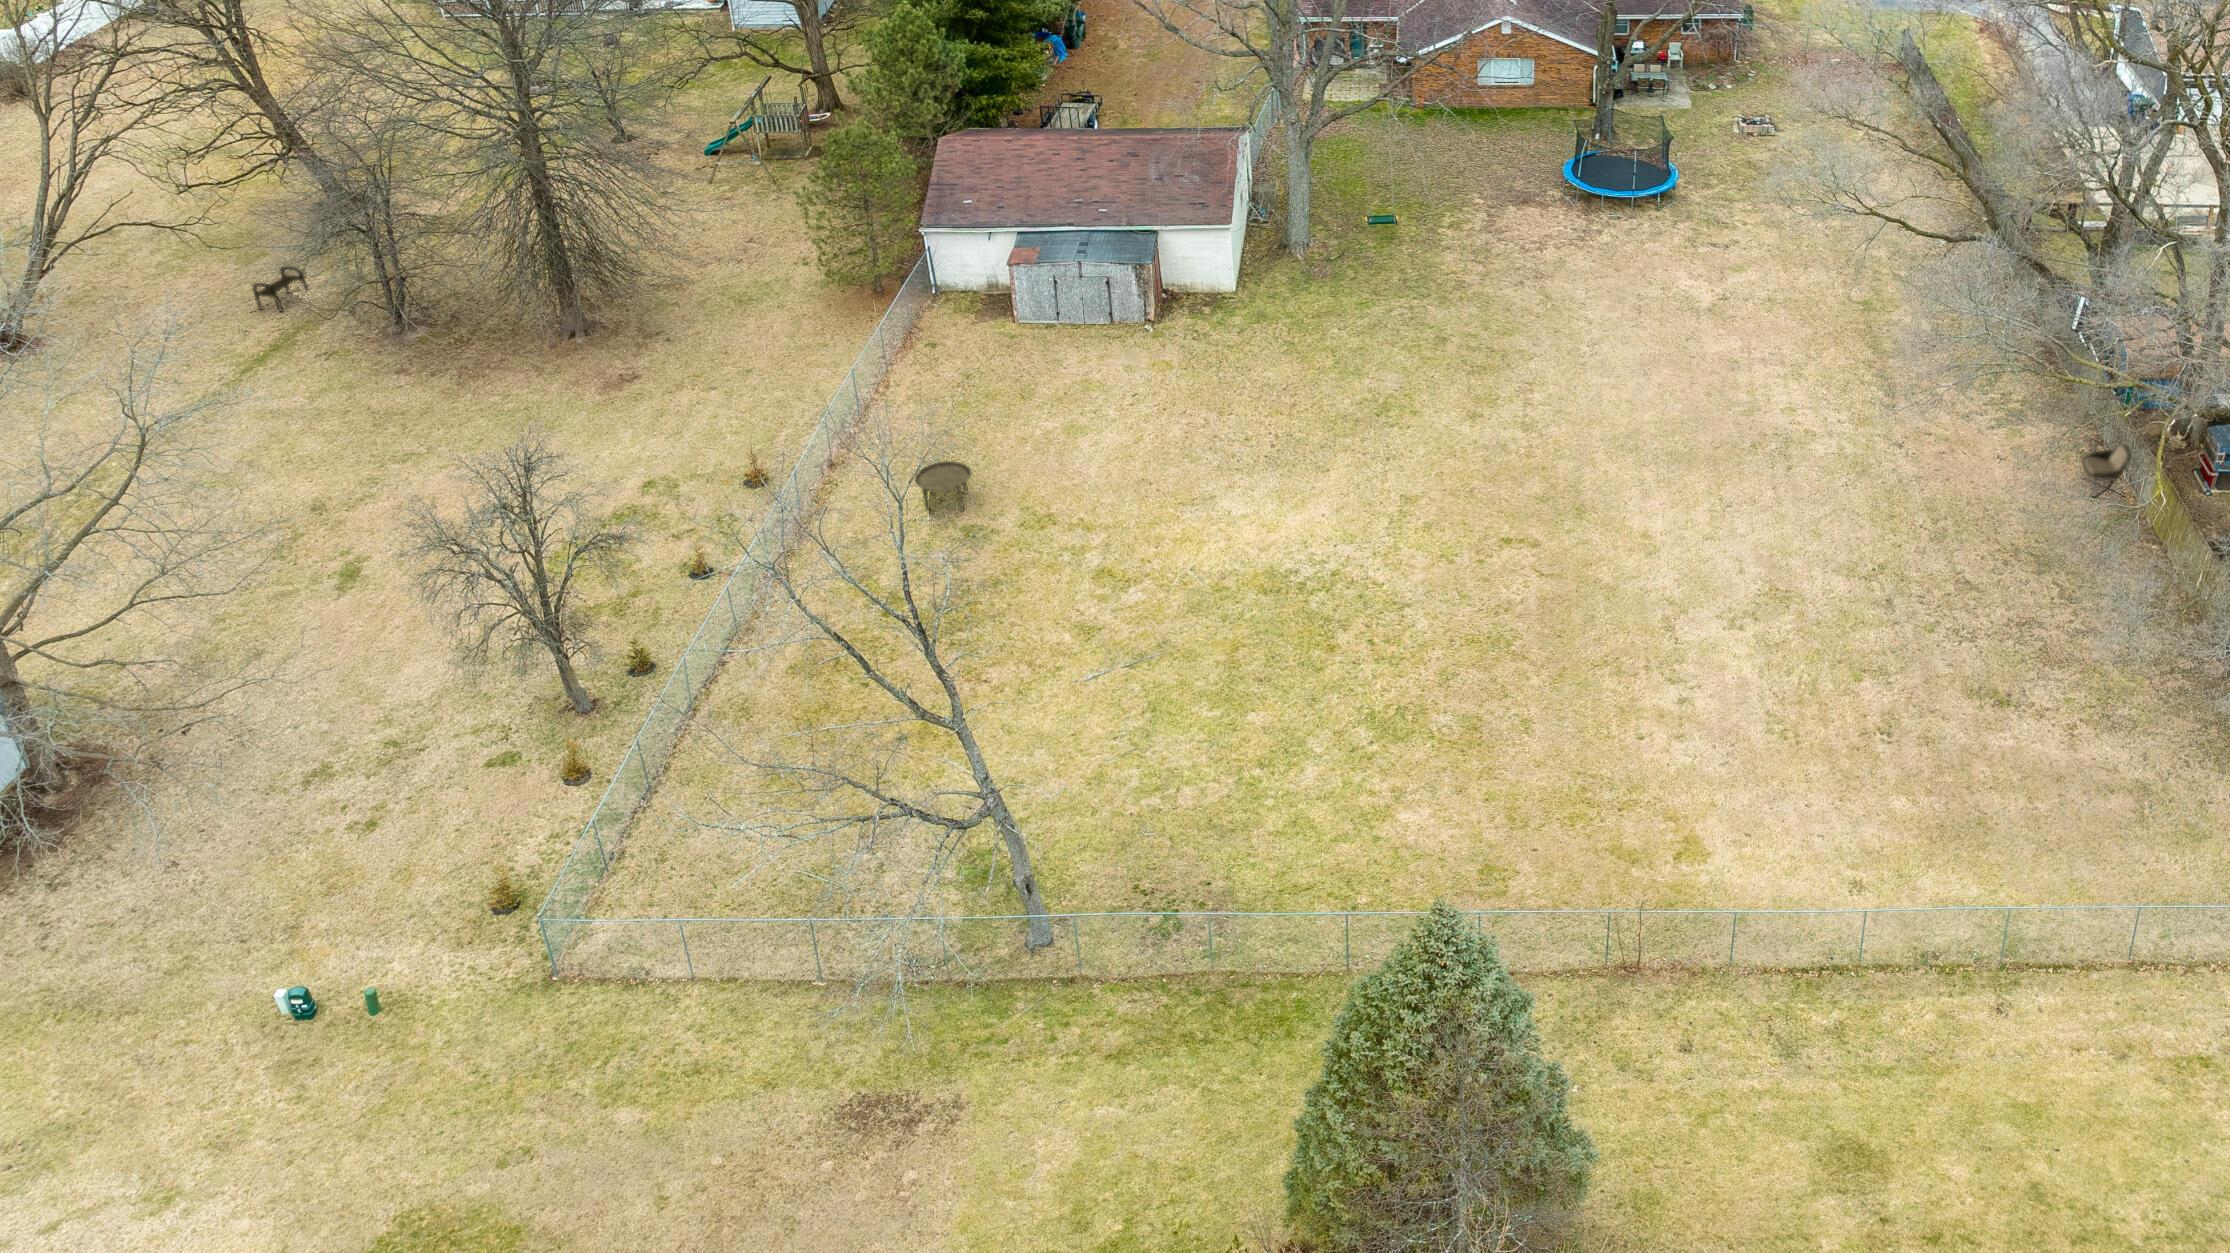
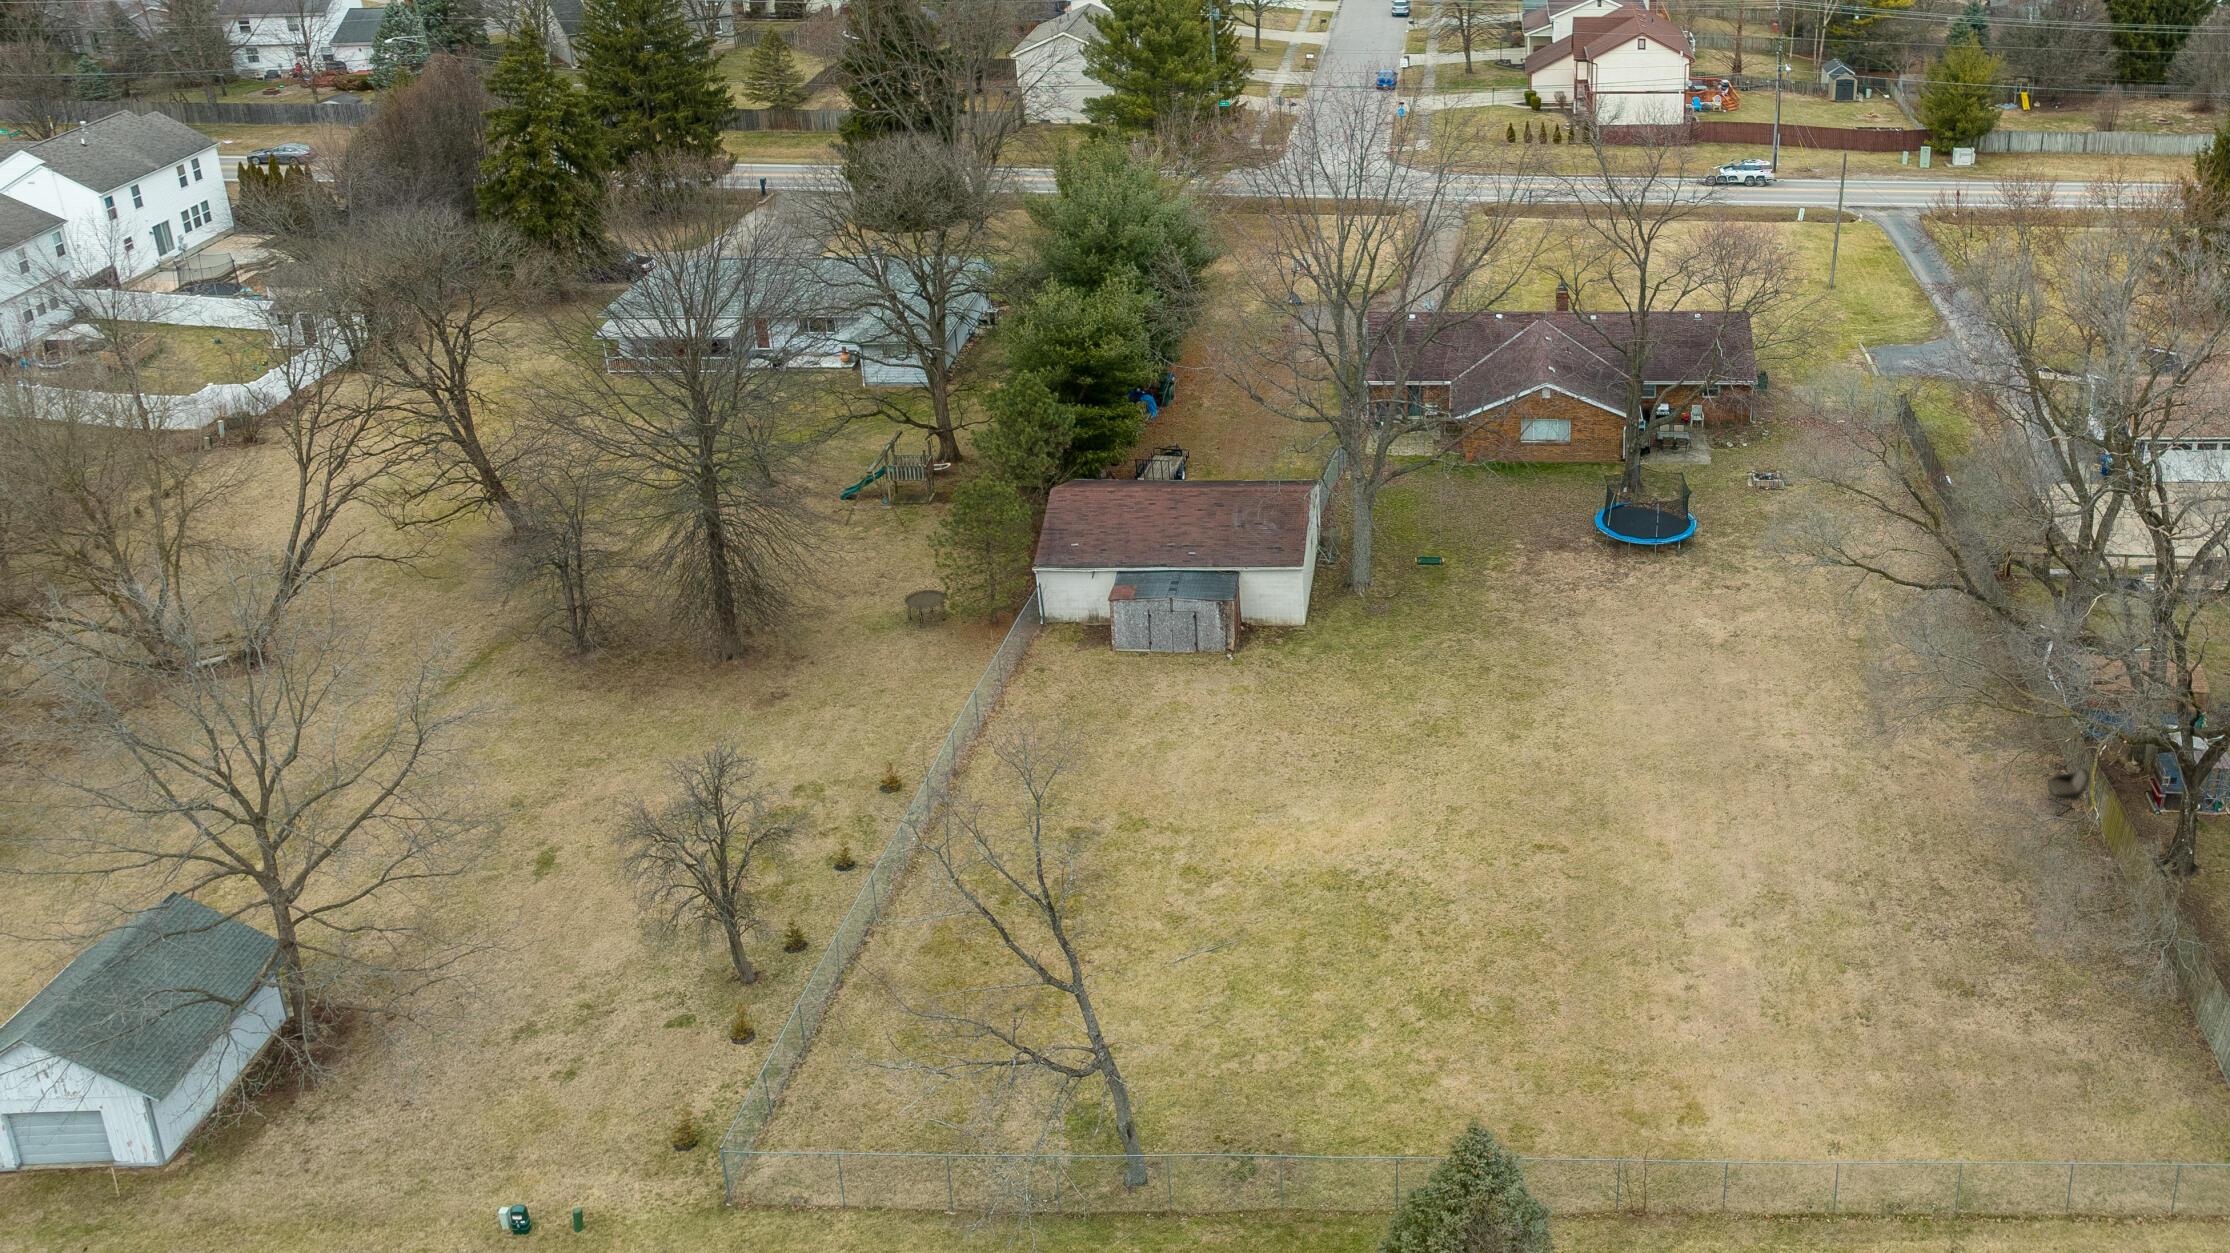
bench: present [253,266,308,311] -> none [454,596,500,636]
round table: present [915,461,972,510] -> present [904,590,946,625]

